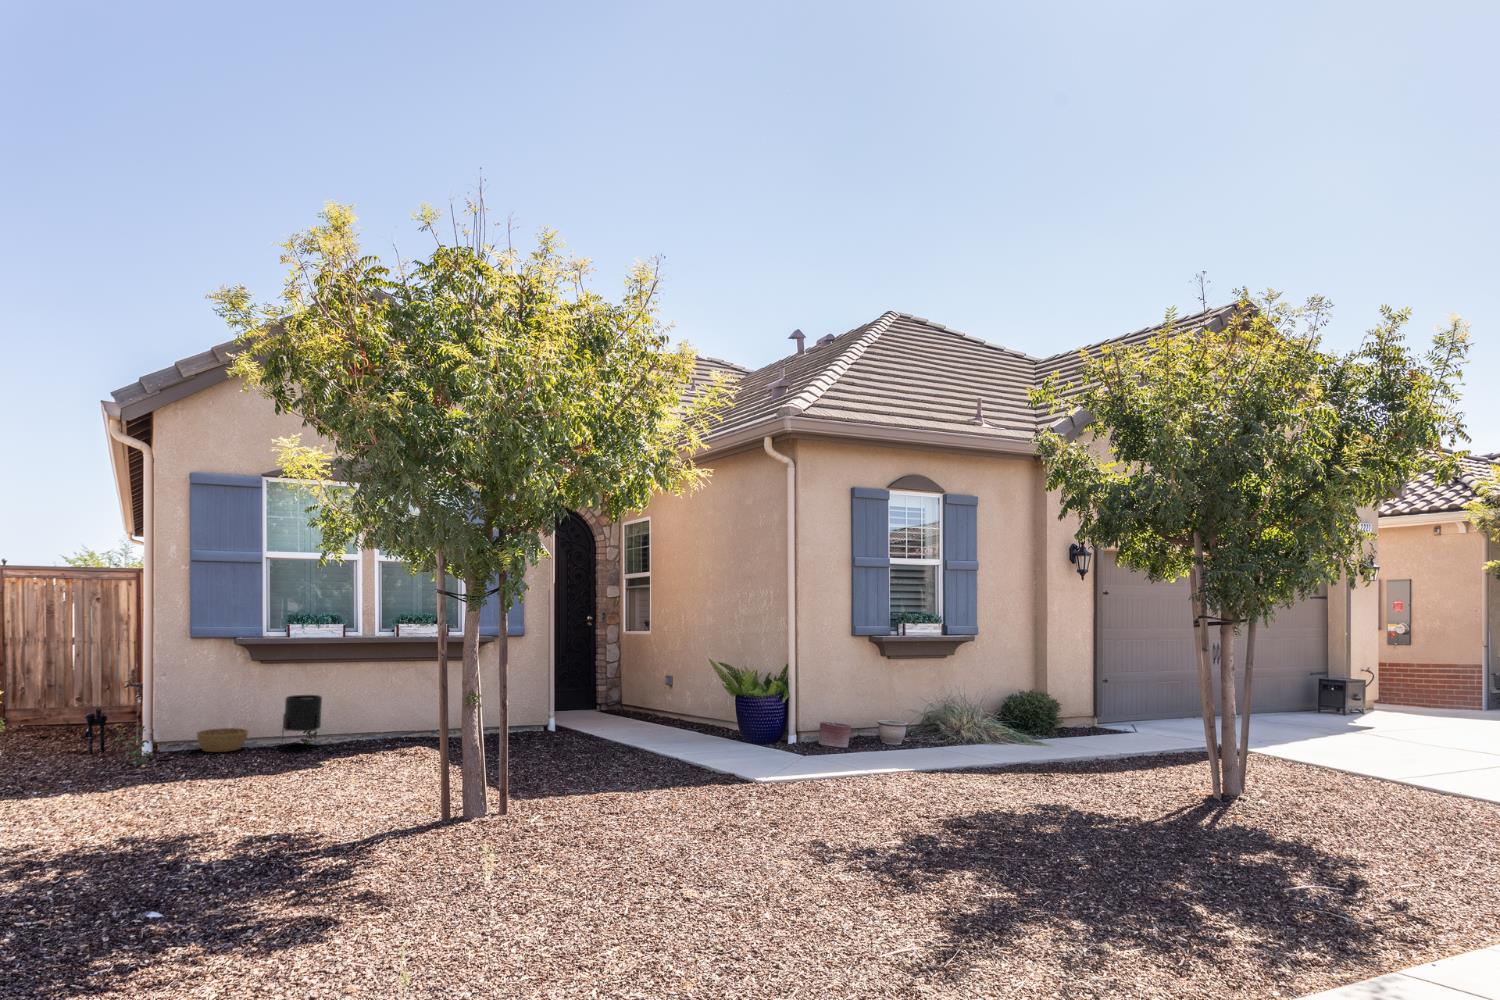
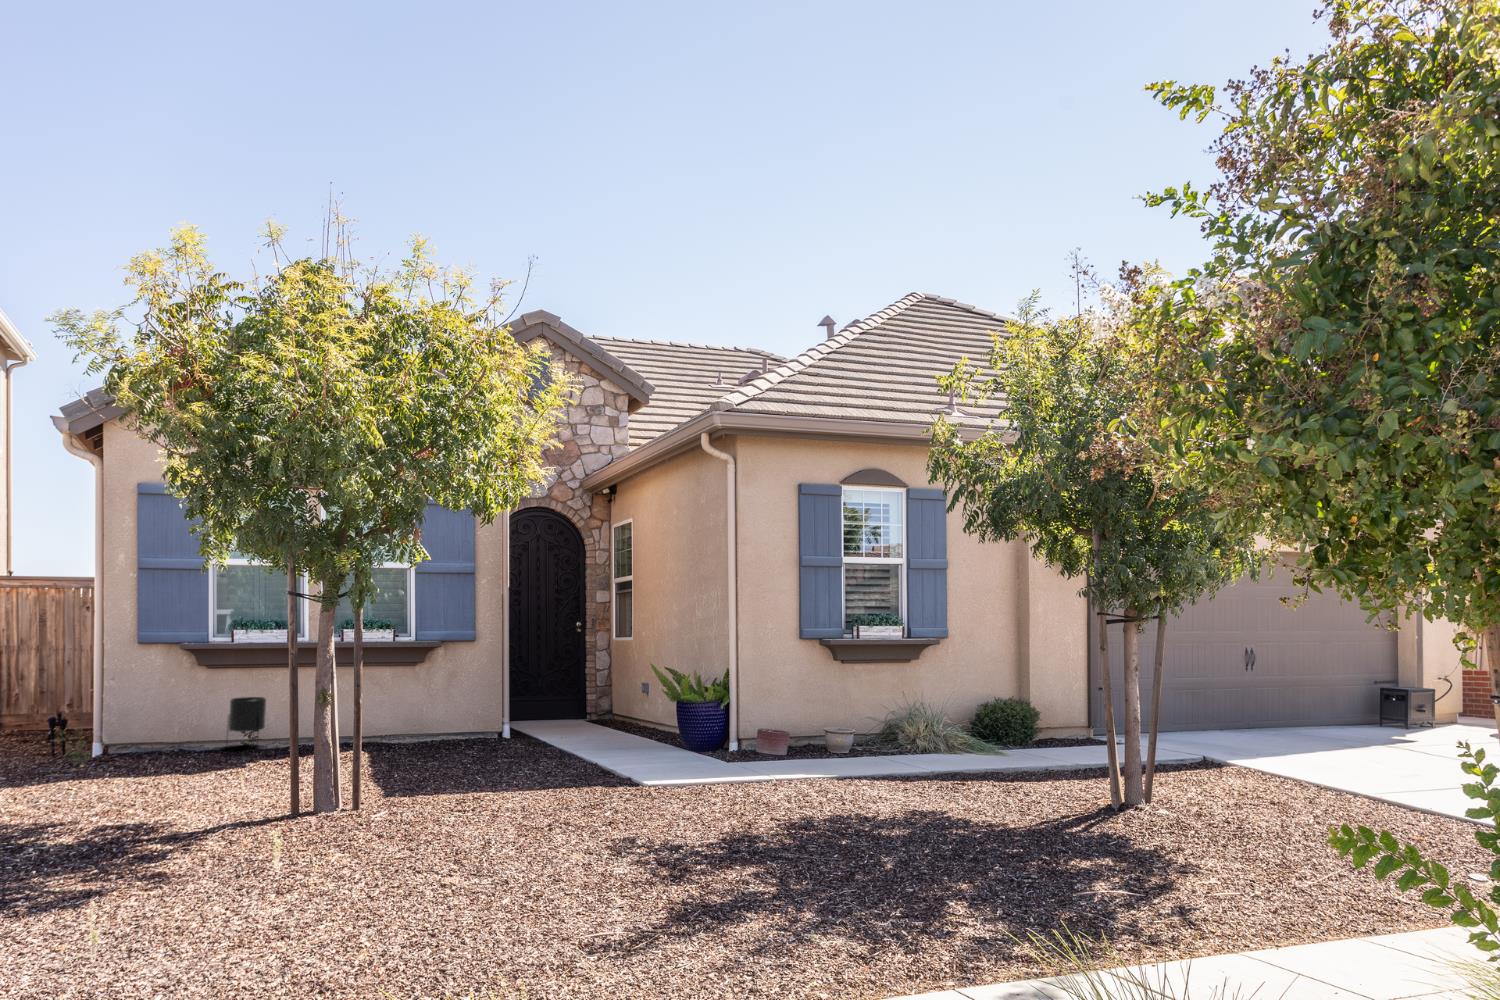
basket: present [197,728,248,752] -> none [144,728,195,751]

